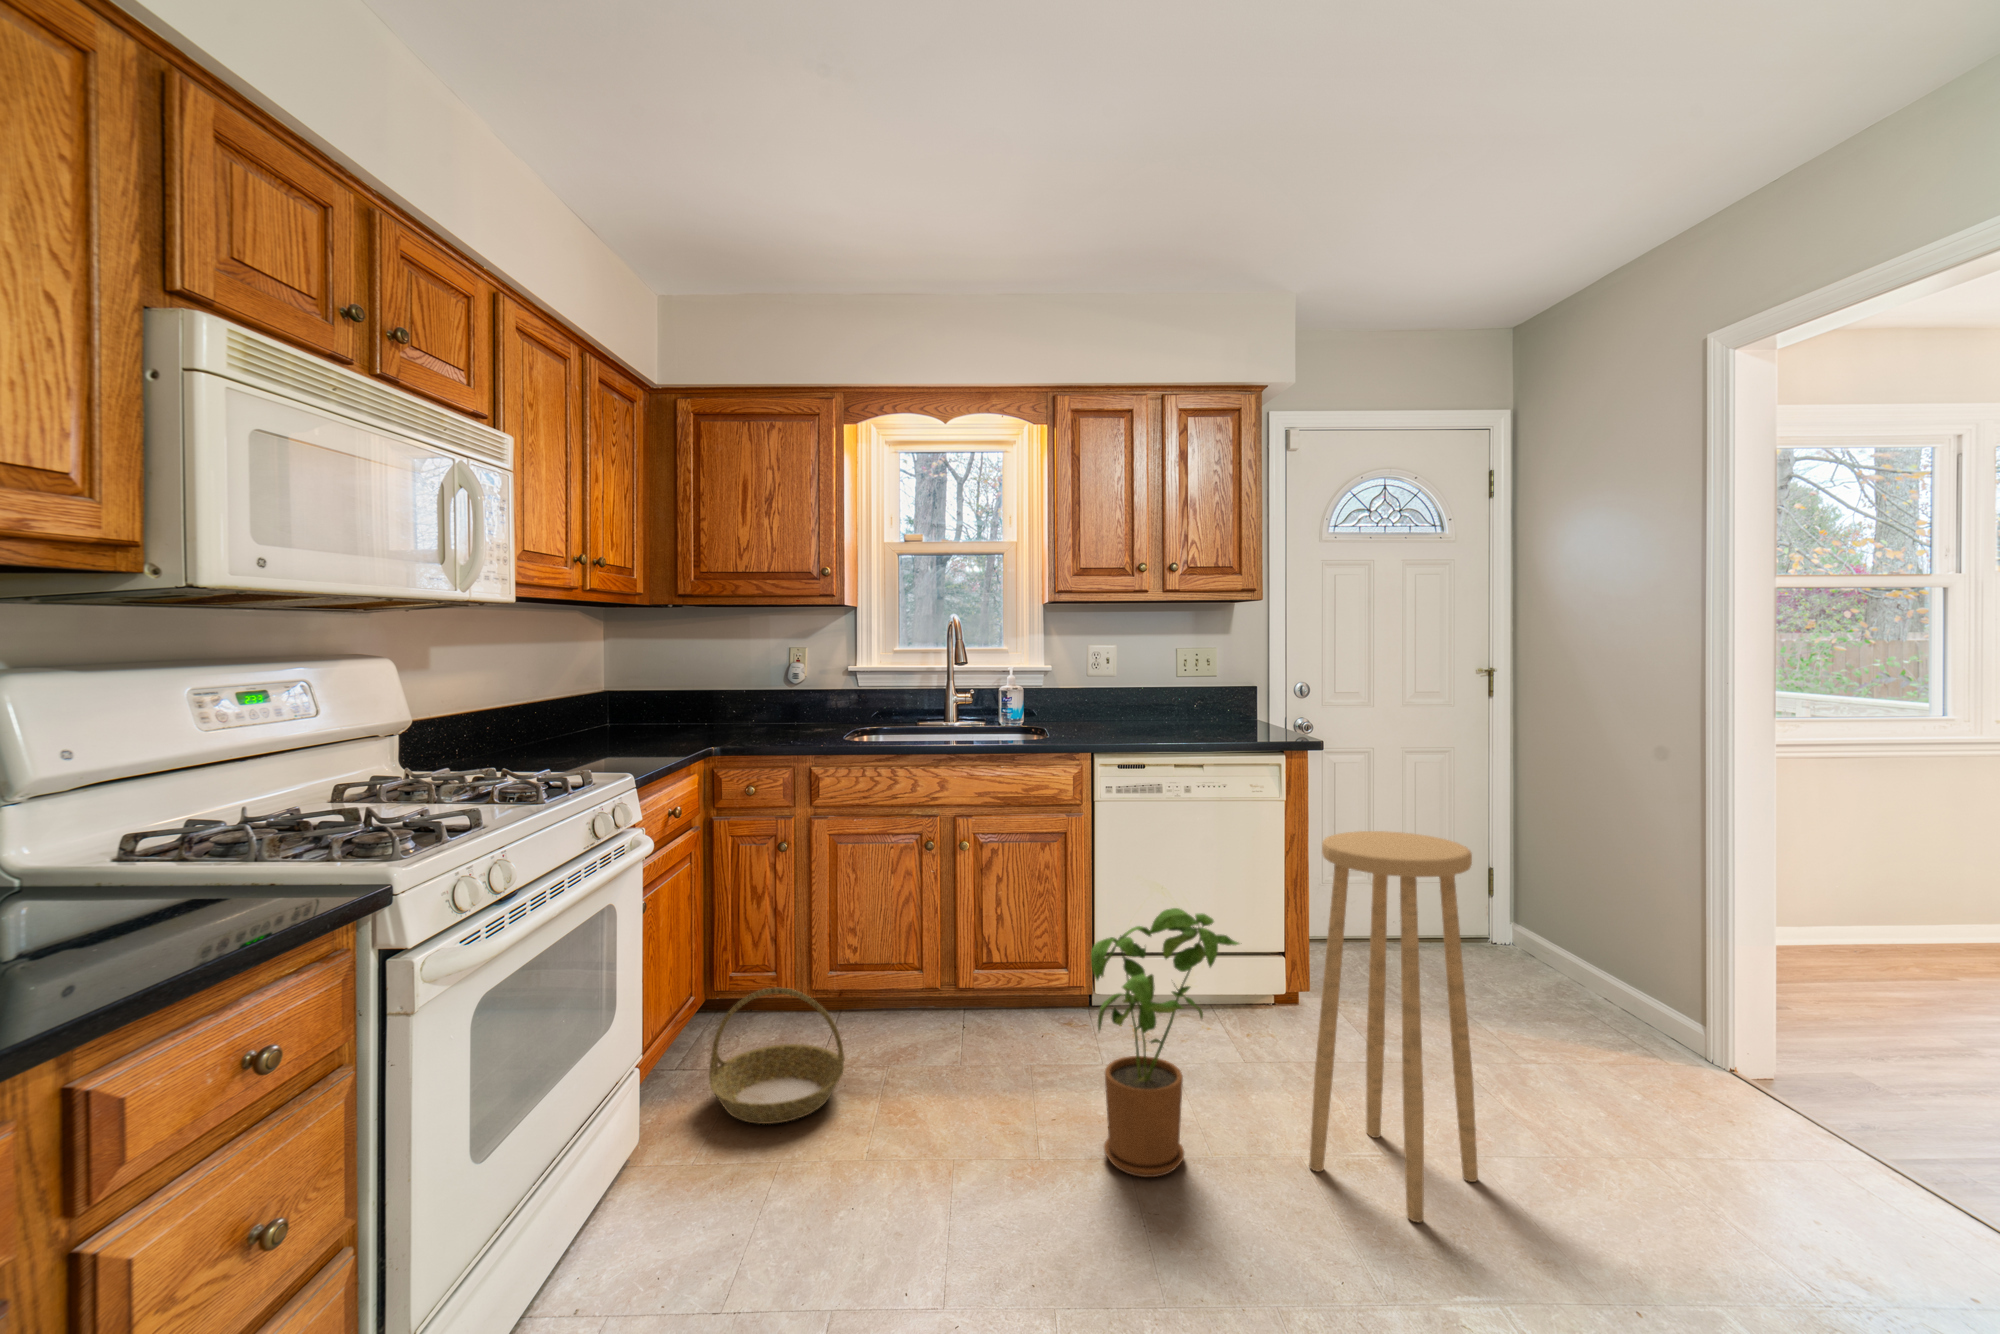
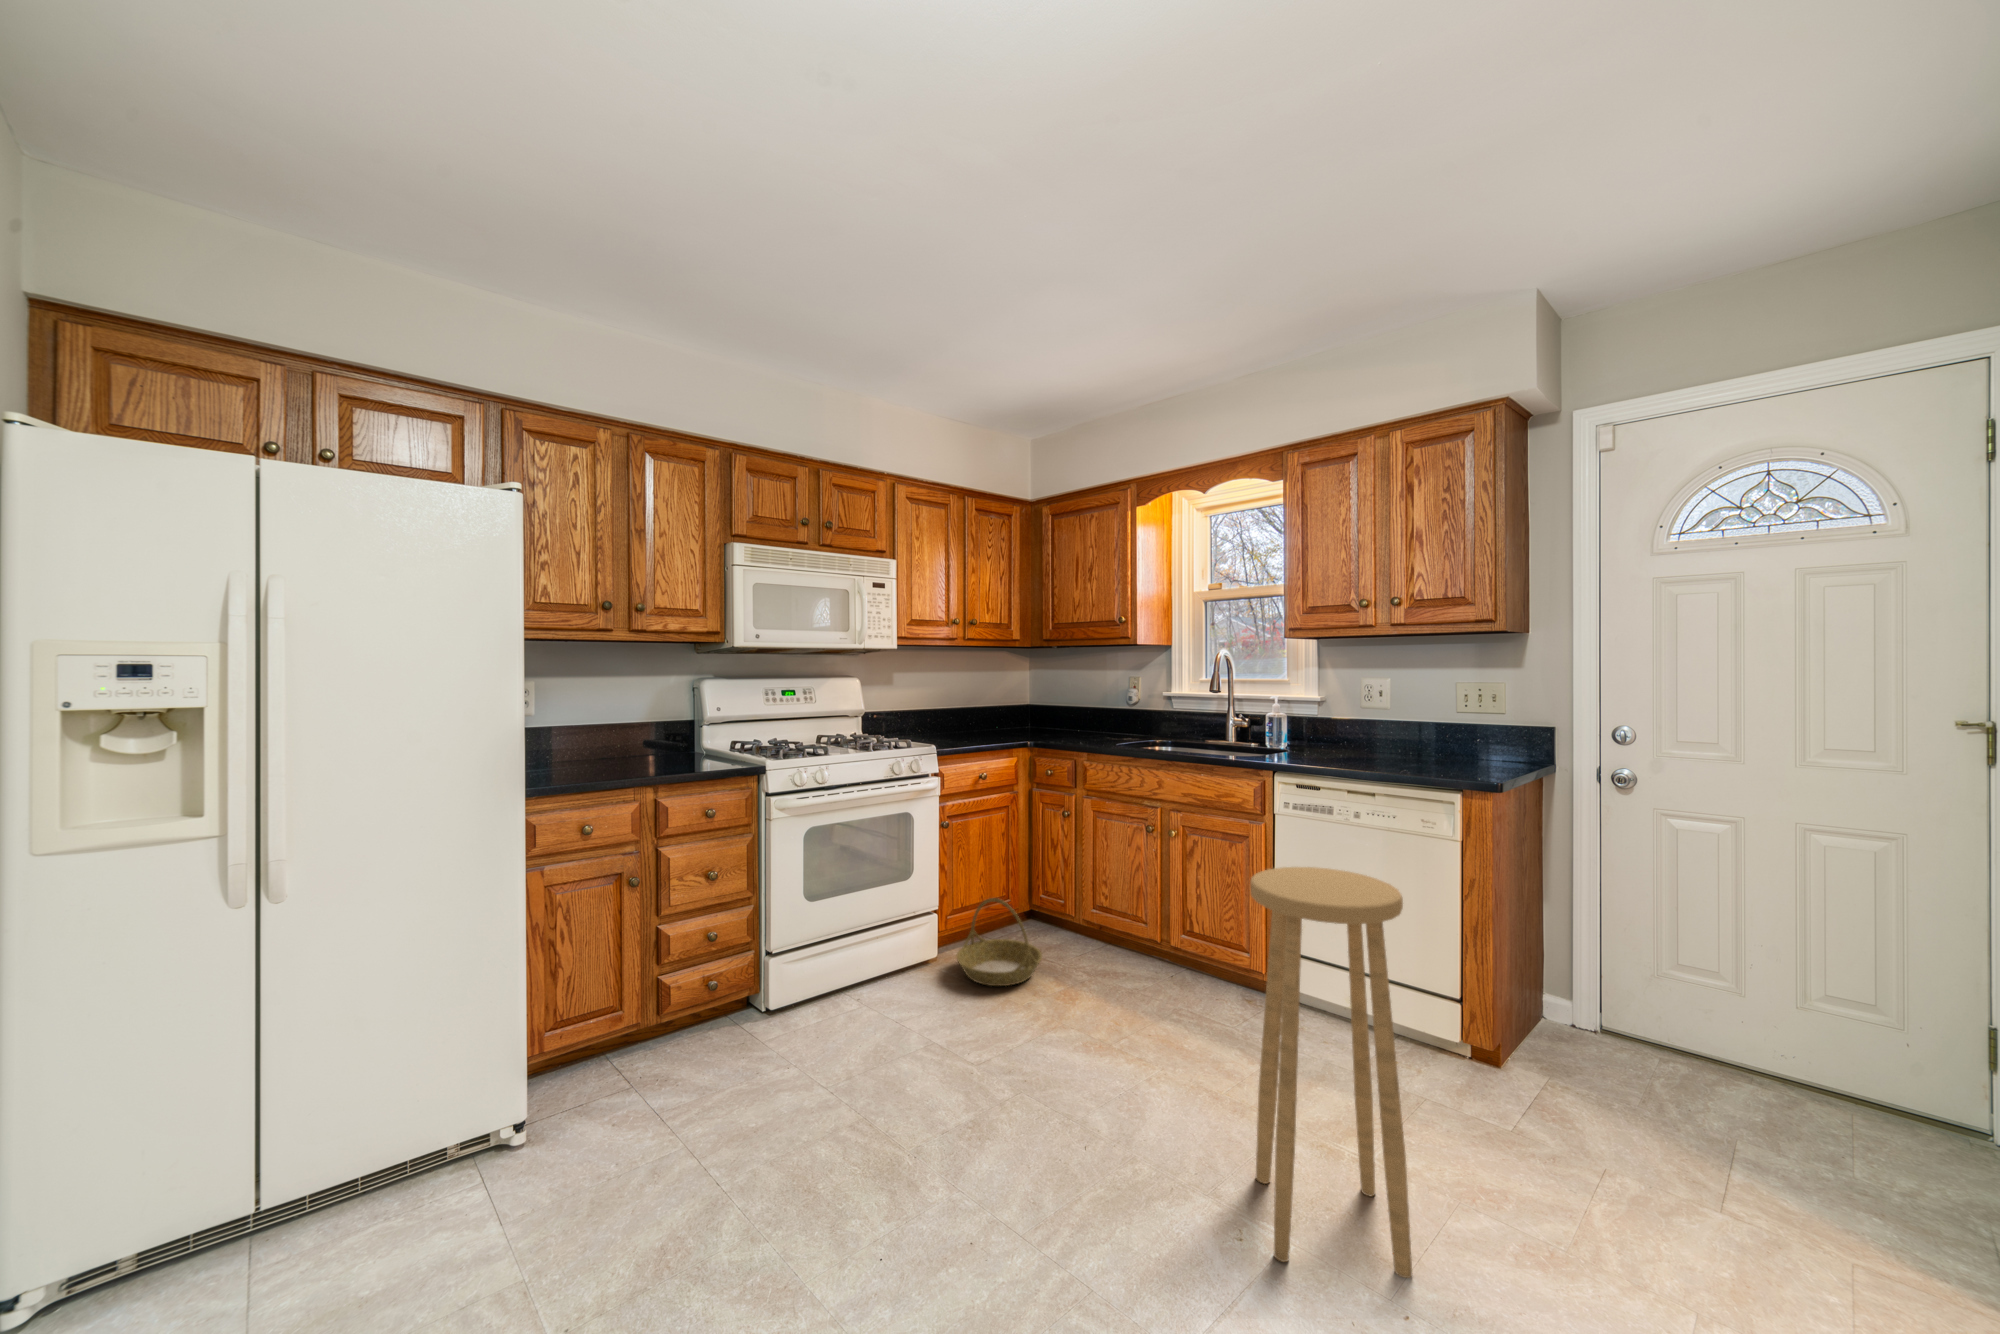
house plant: present [1091,908,1239,1177] -> none [1082,898,1207,1118]

